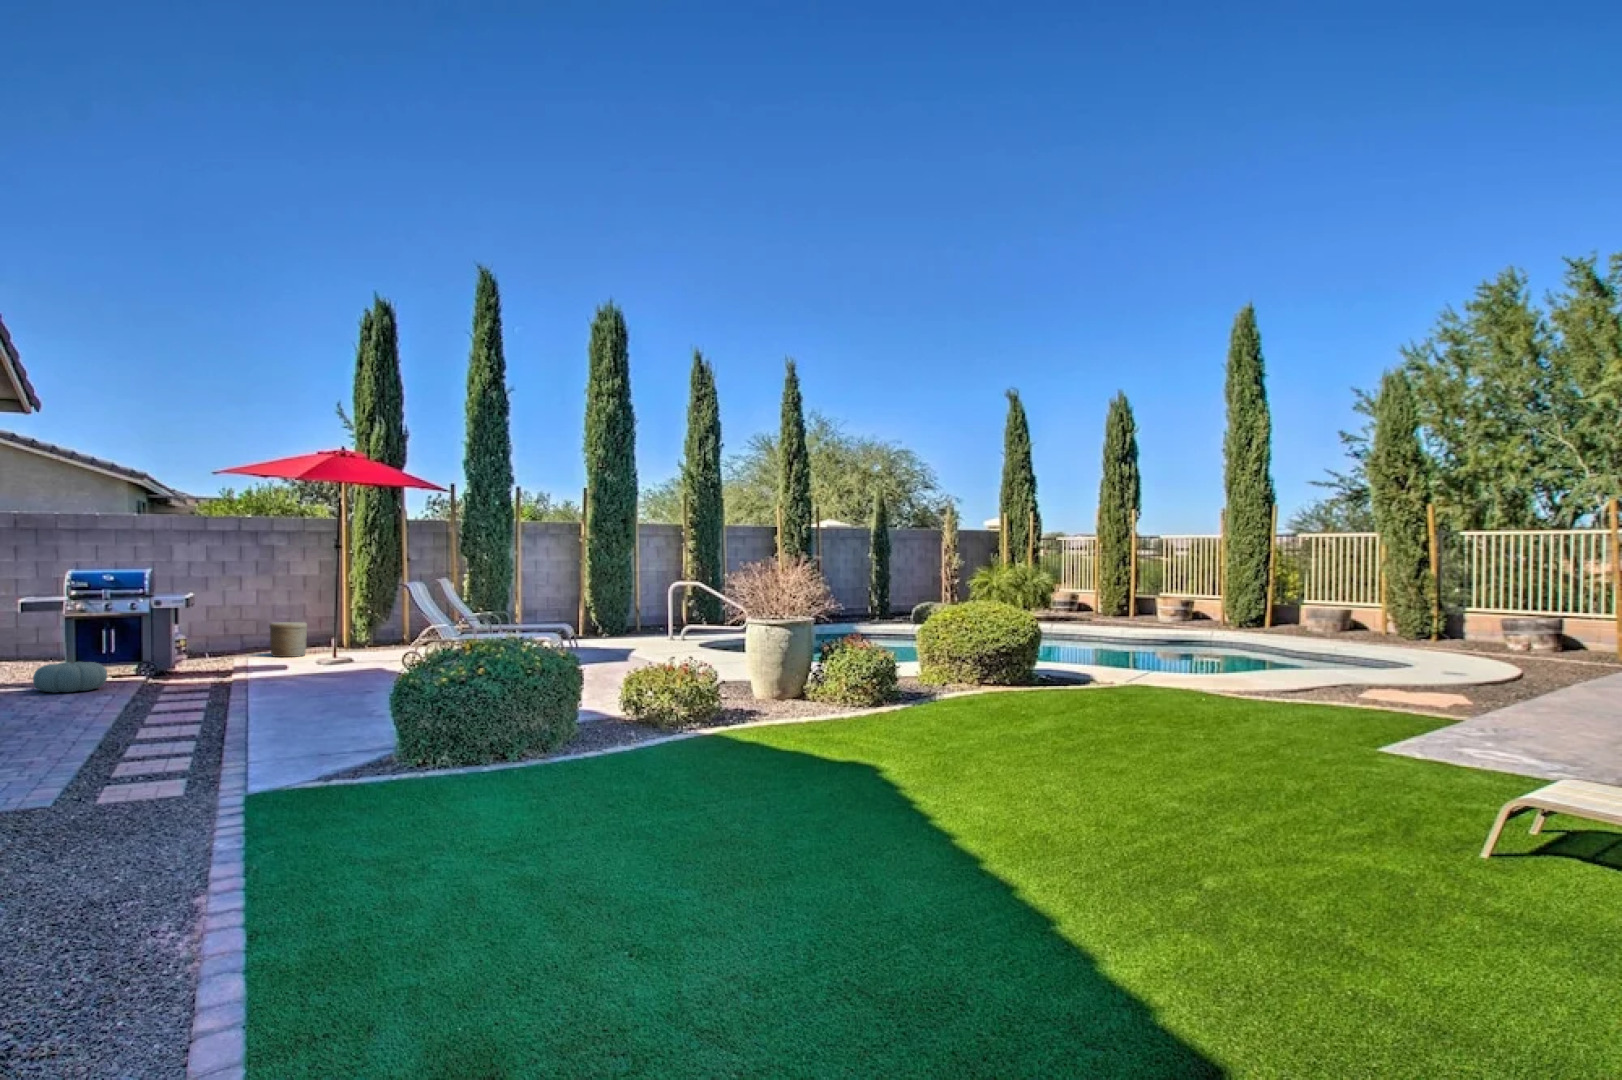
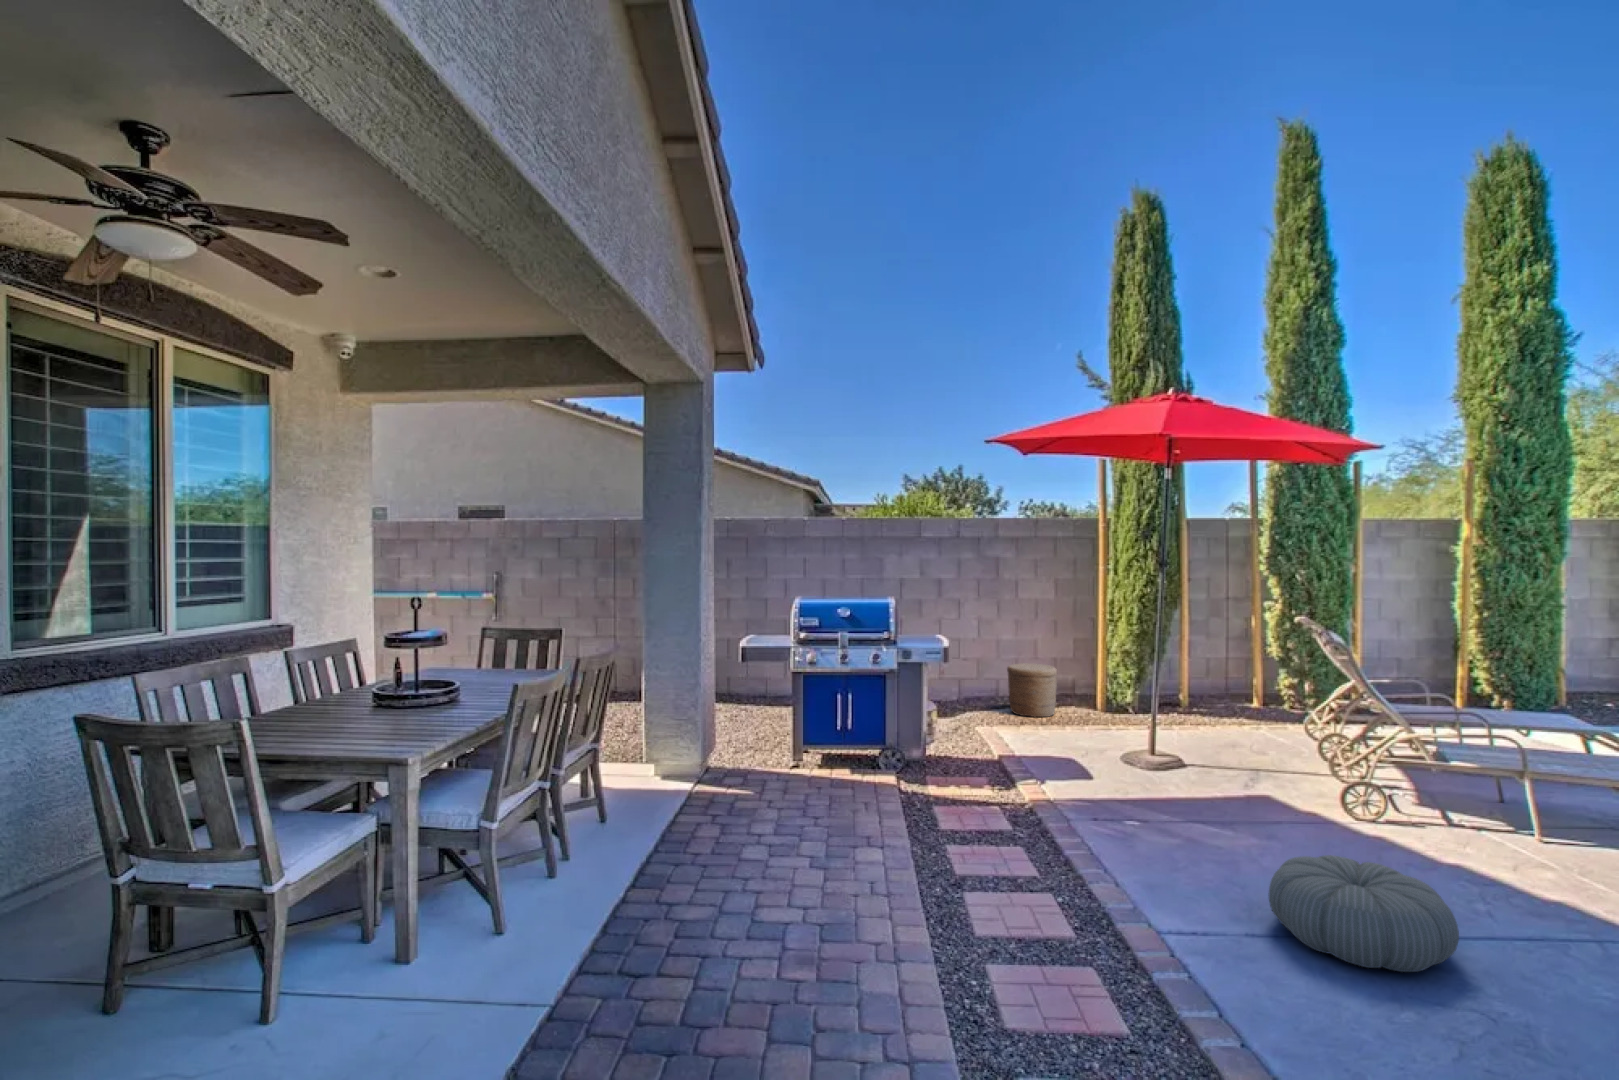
pouf: present [33,662,107,693] -> present [1268,855,1459,972]

